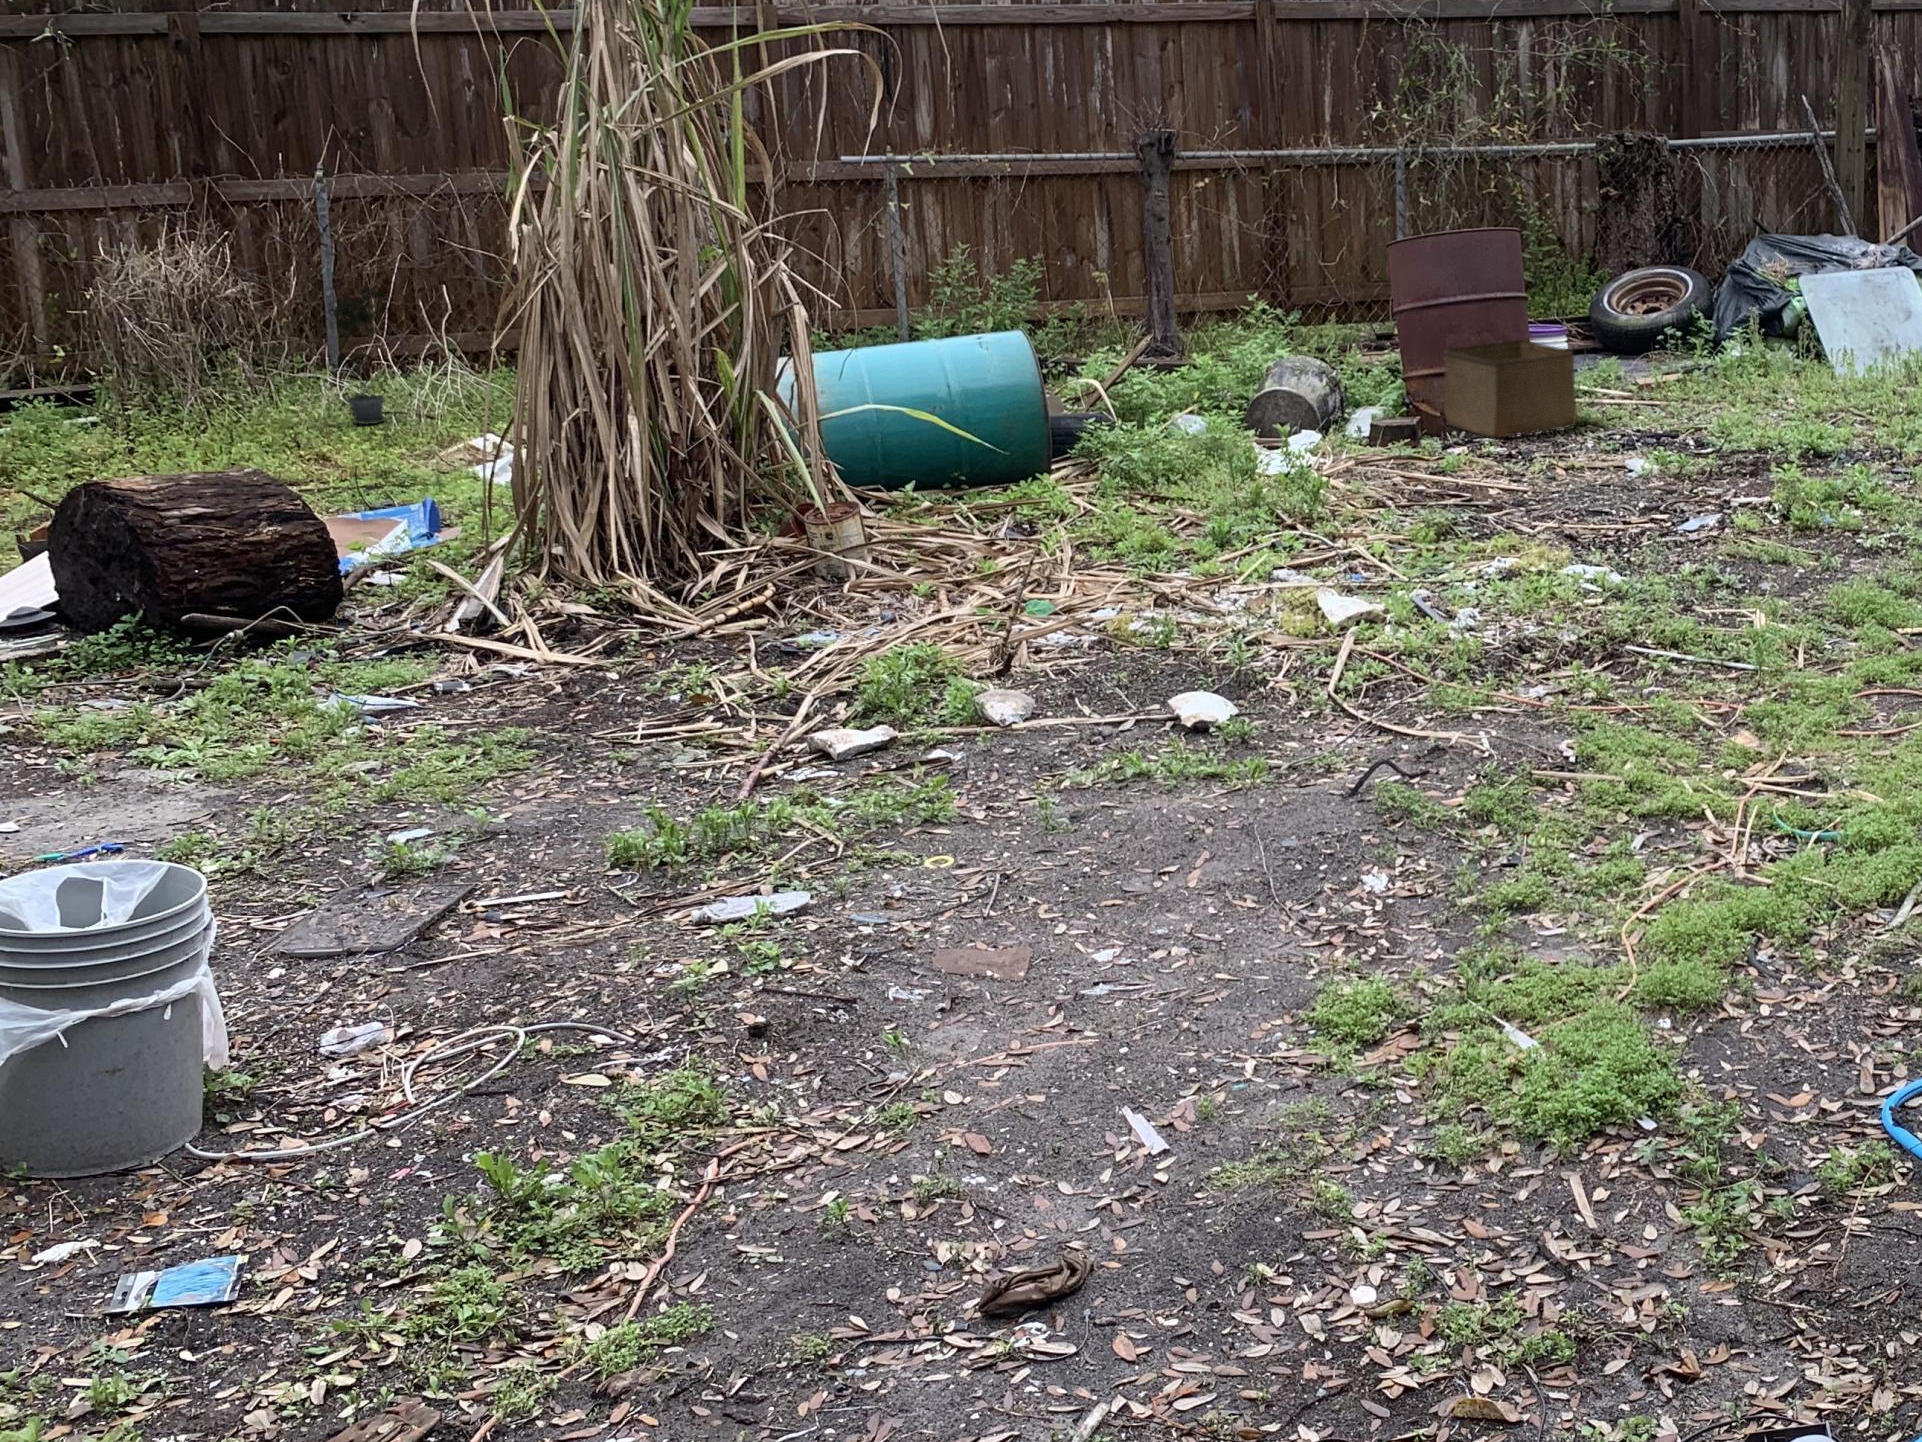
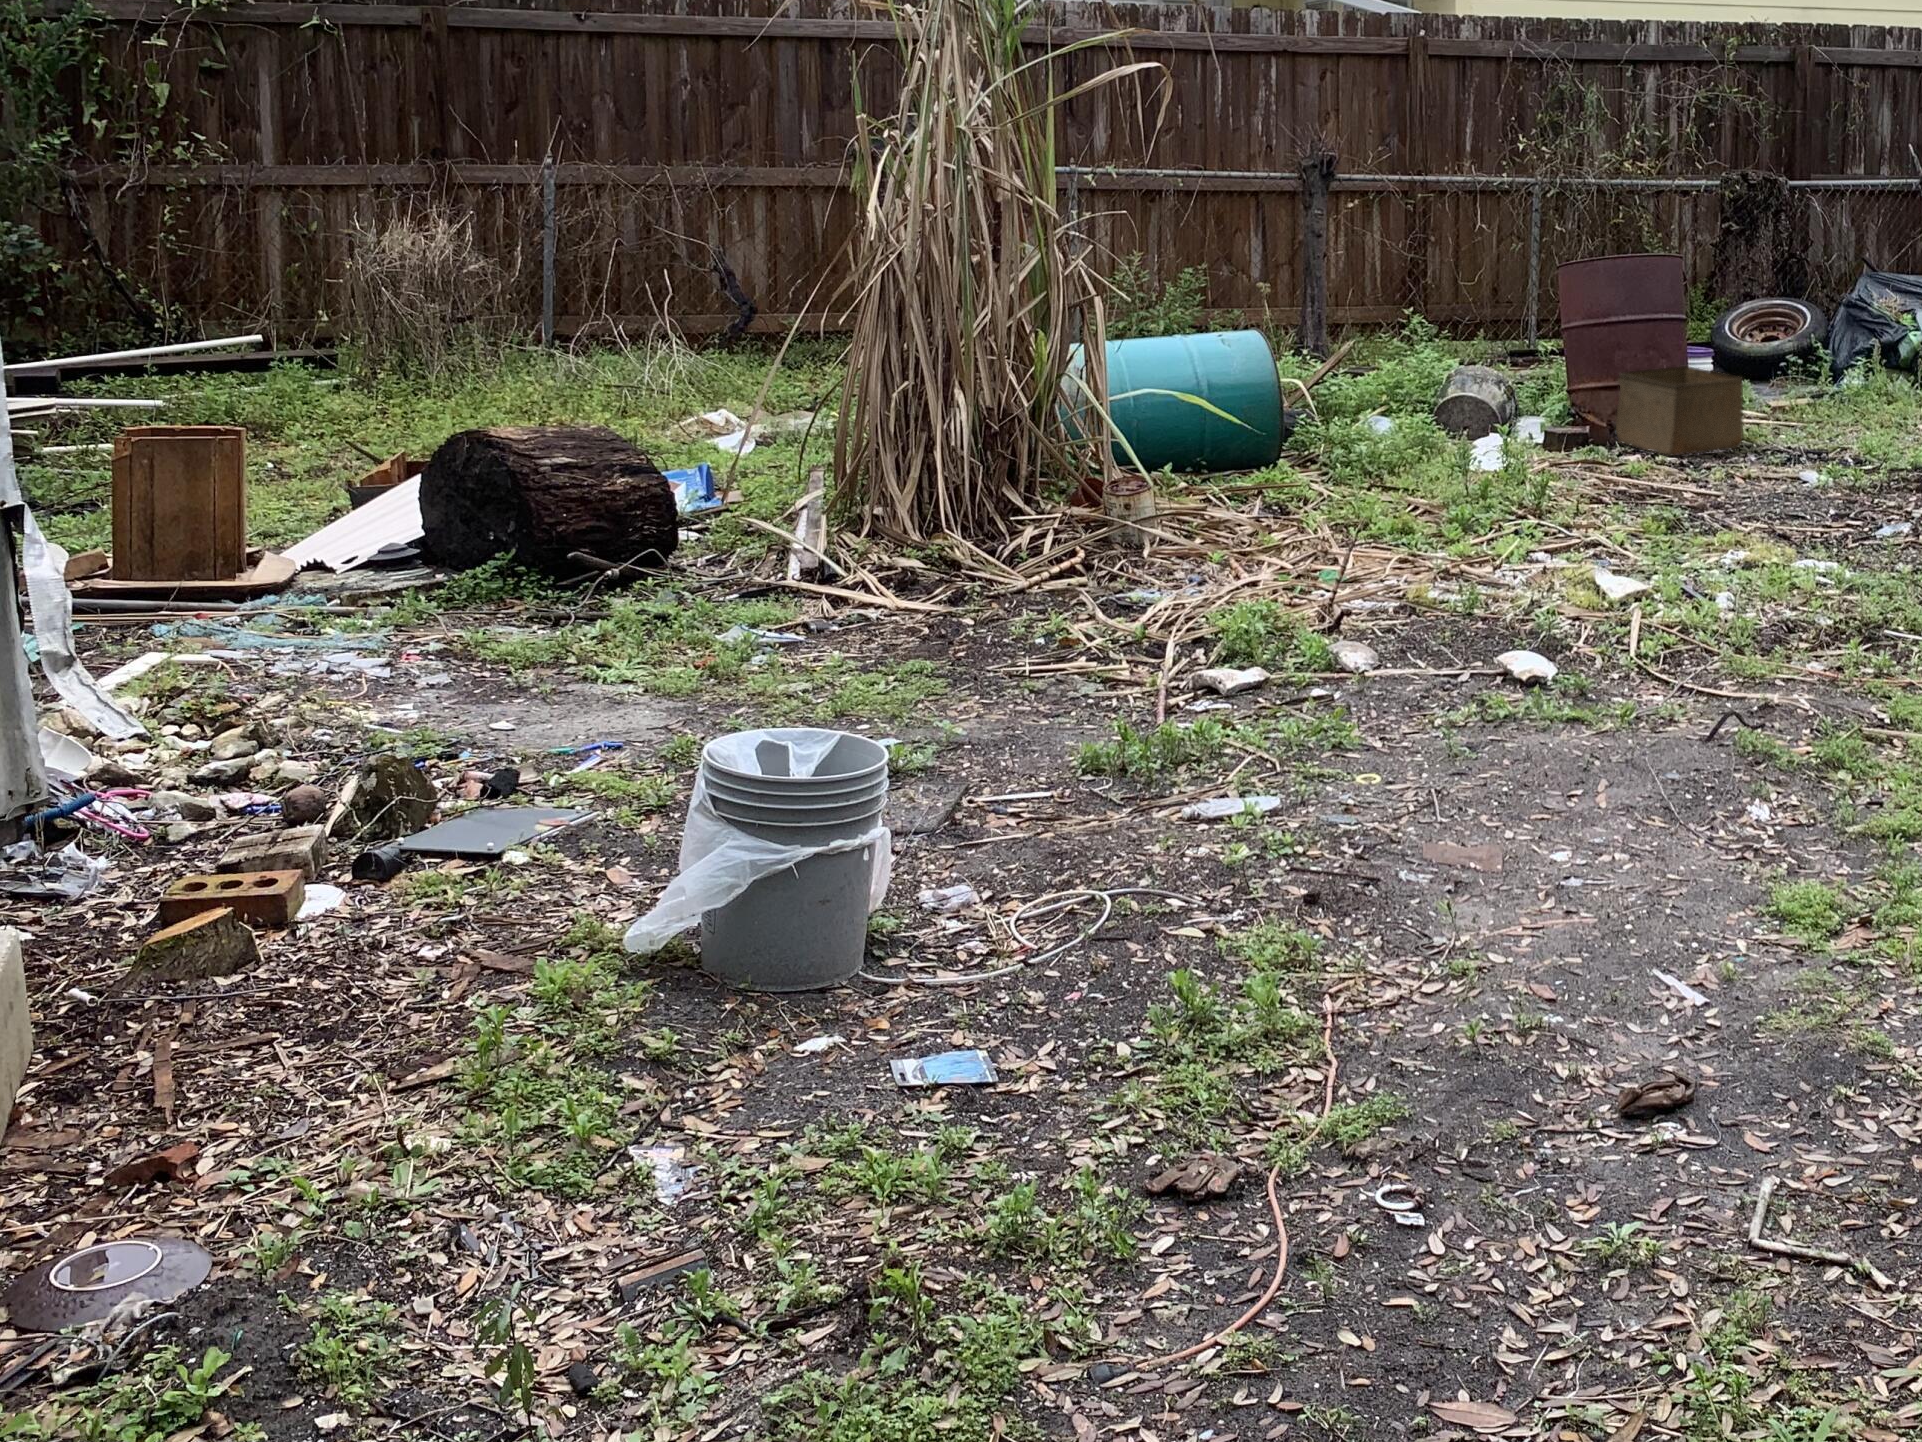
potted plant: present [329,281,387,424] -> none [553,271,617,407]

